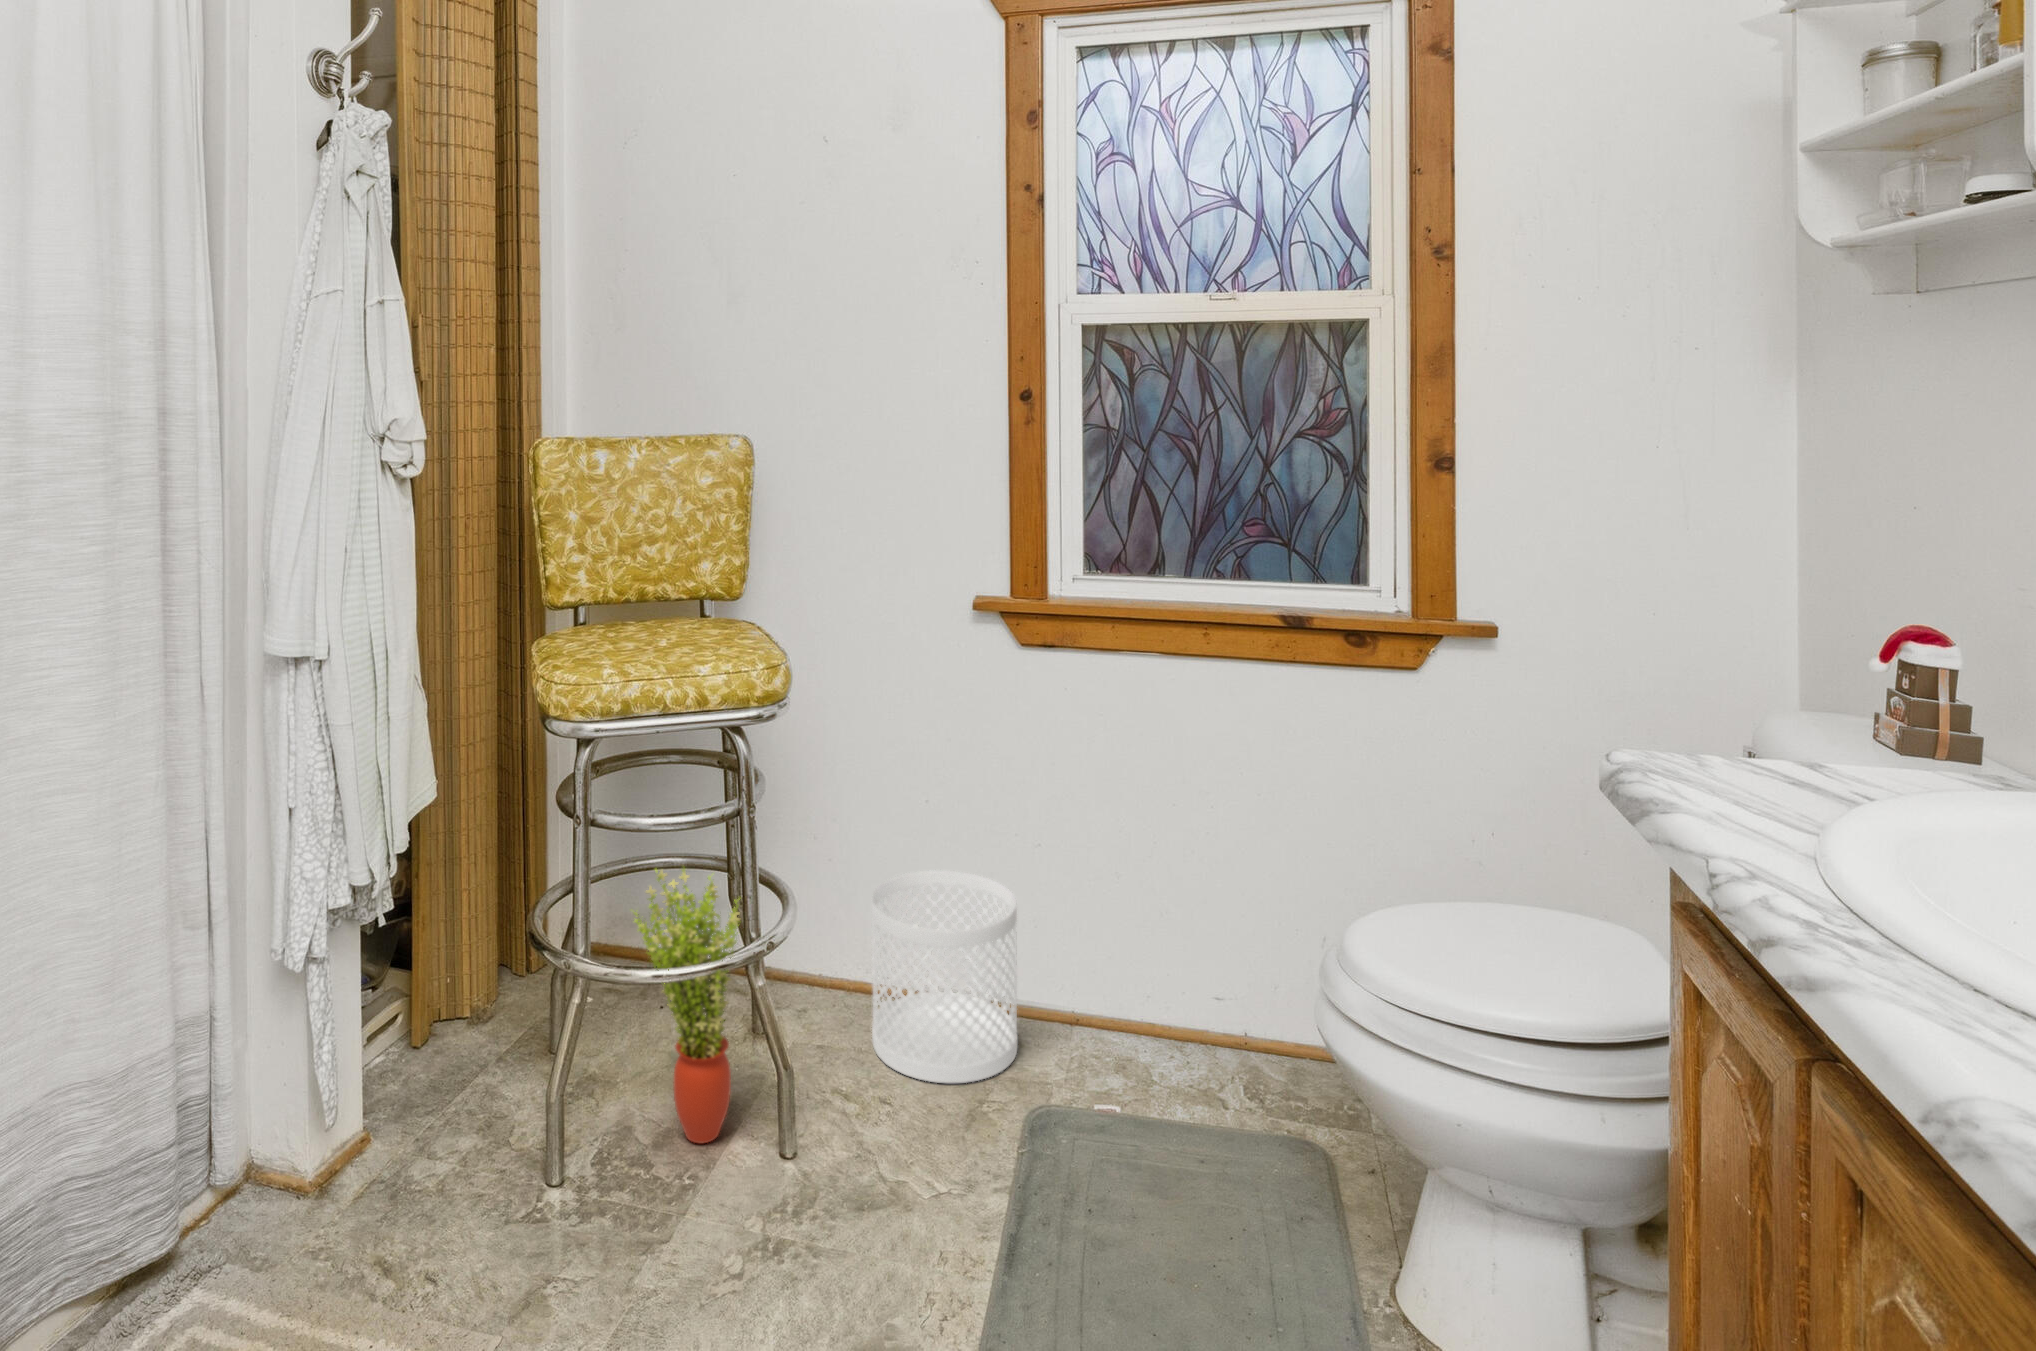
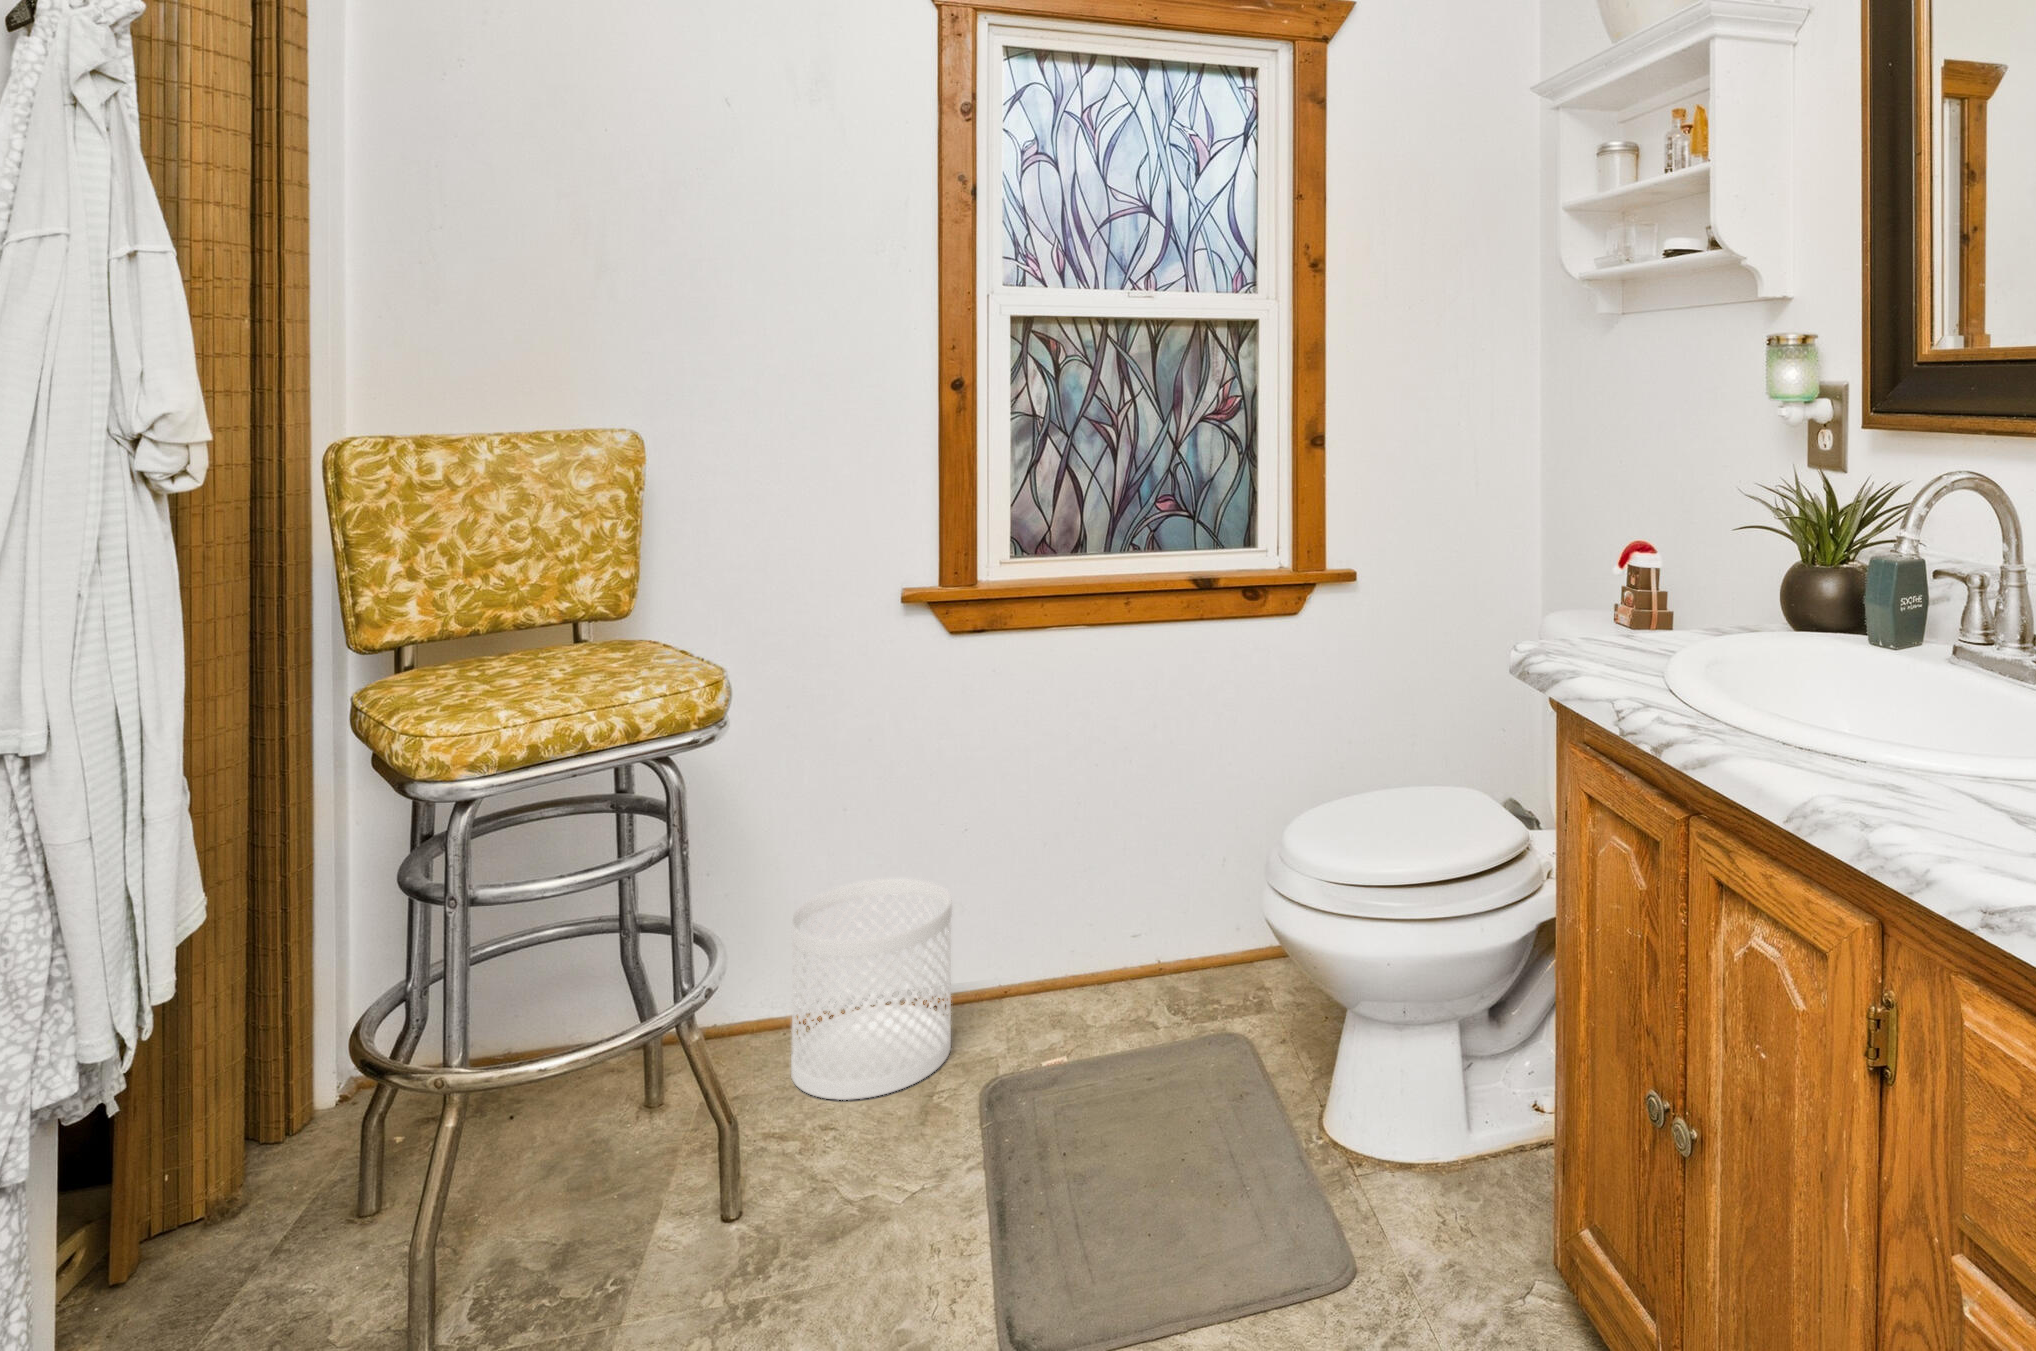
potted plant: present [634,869,740,1143] -> none [523,928,676,1245]

